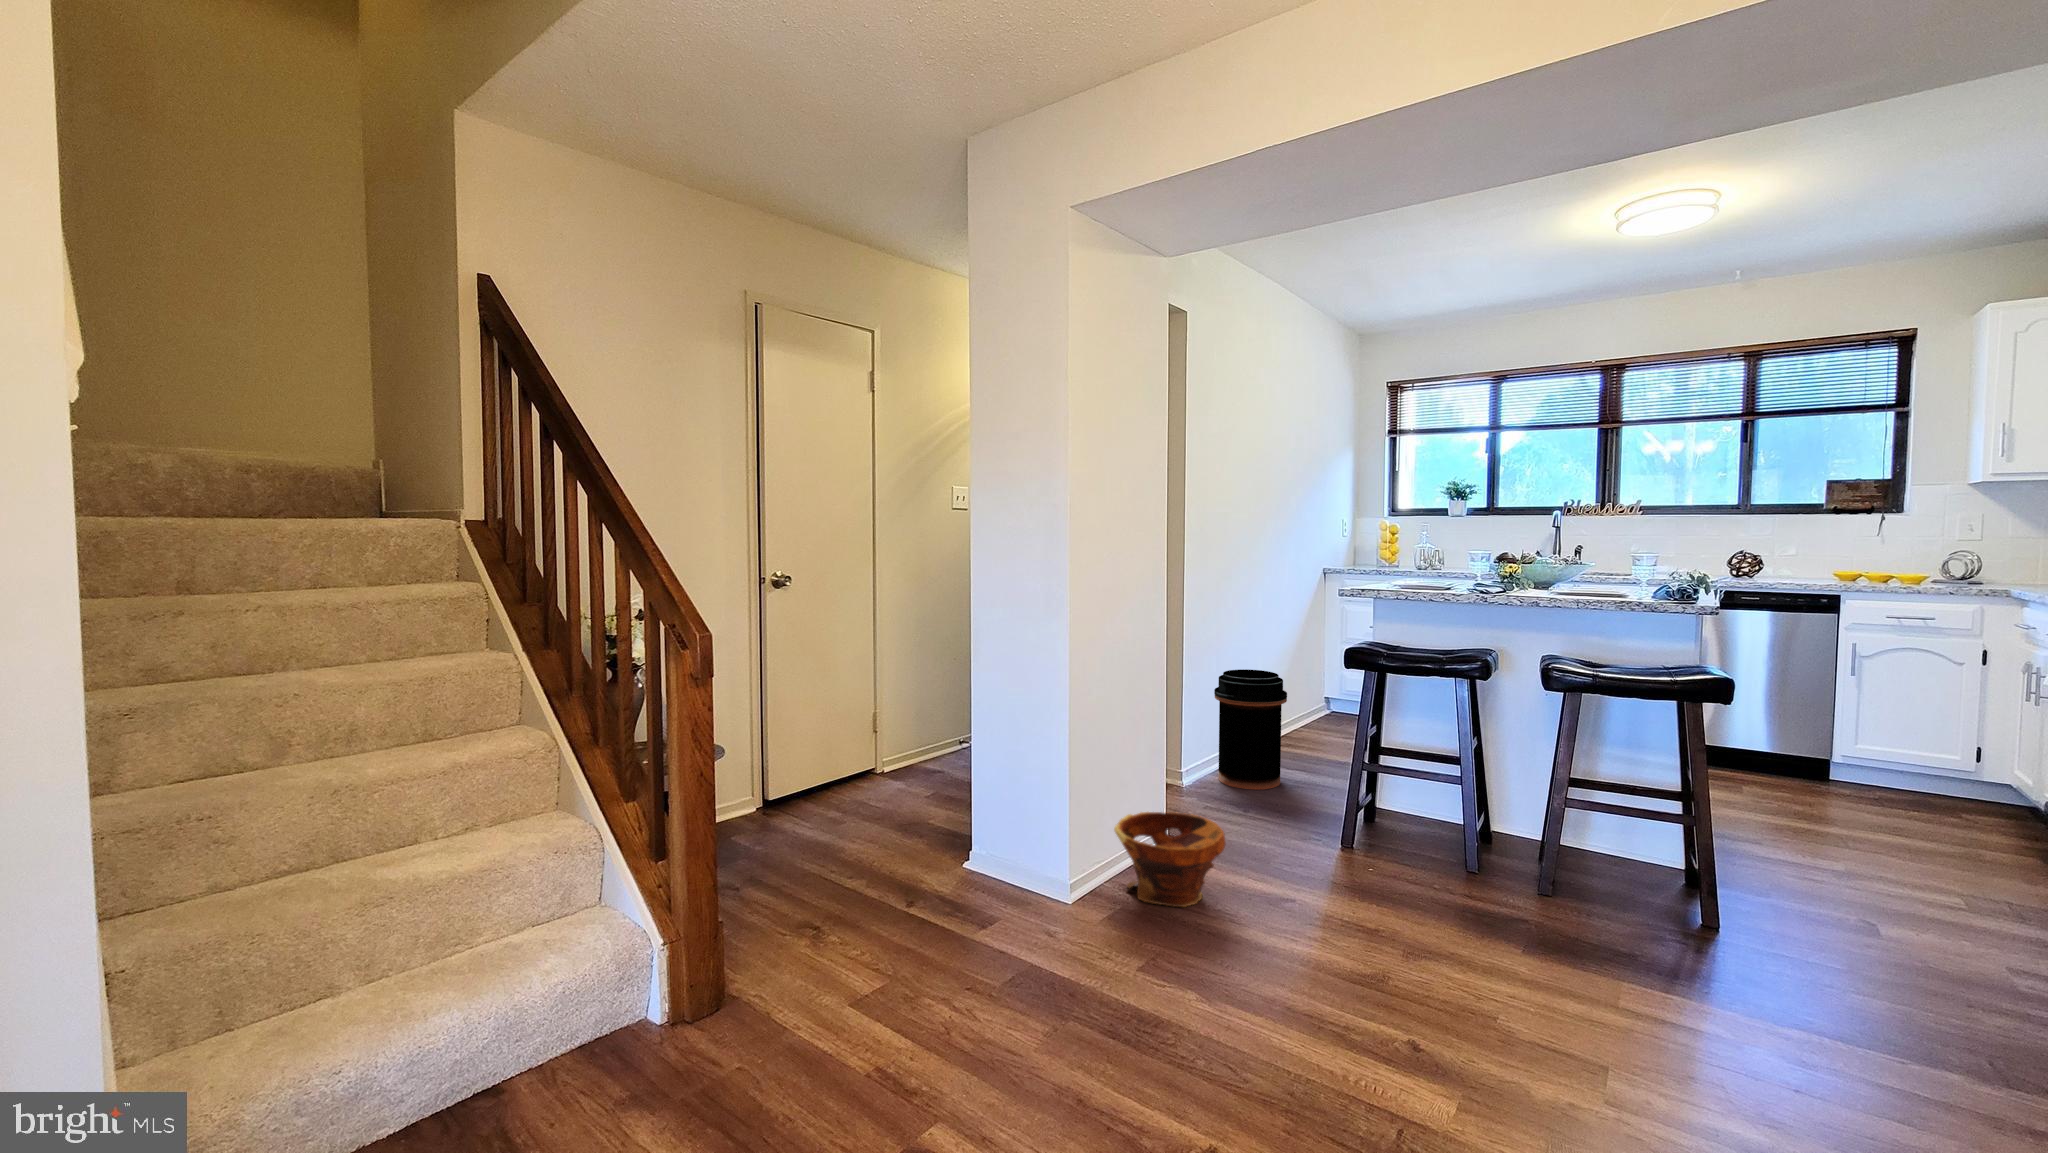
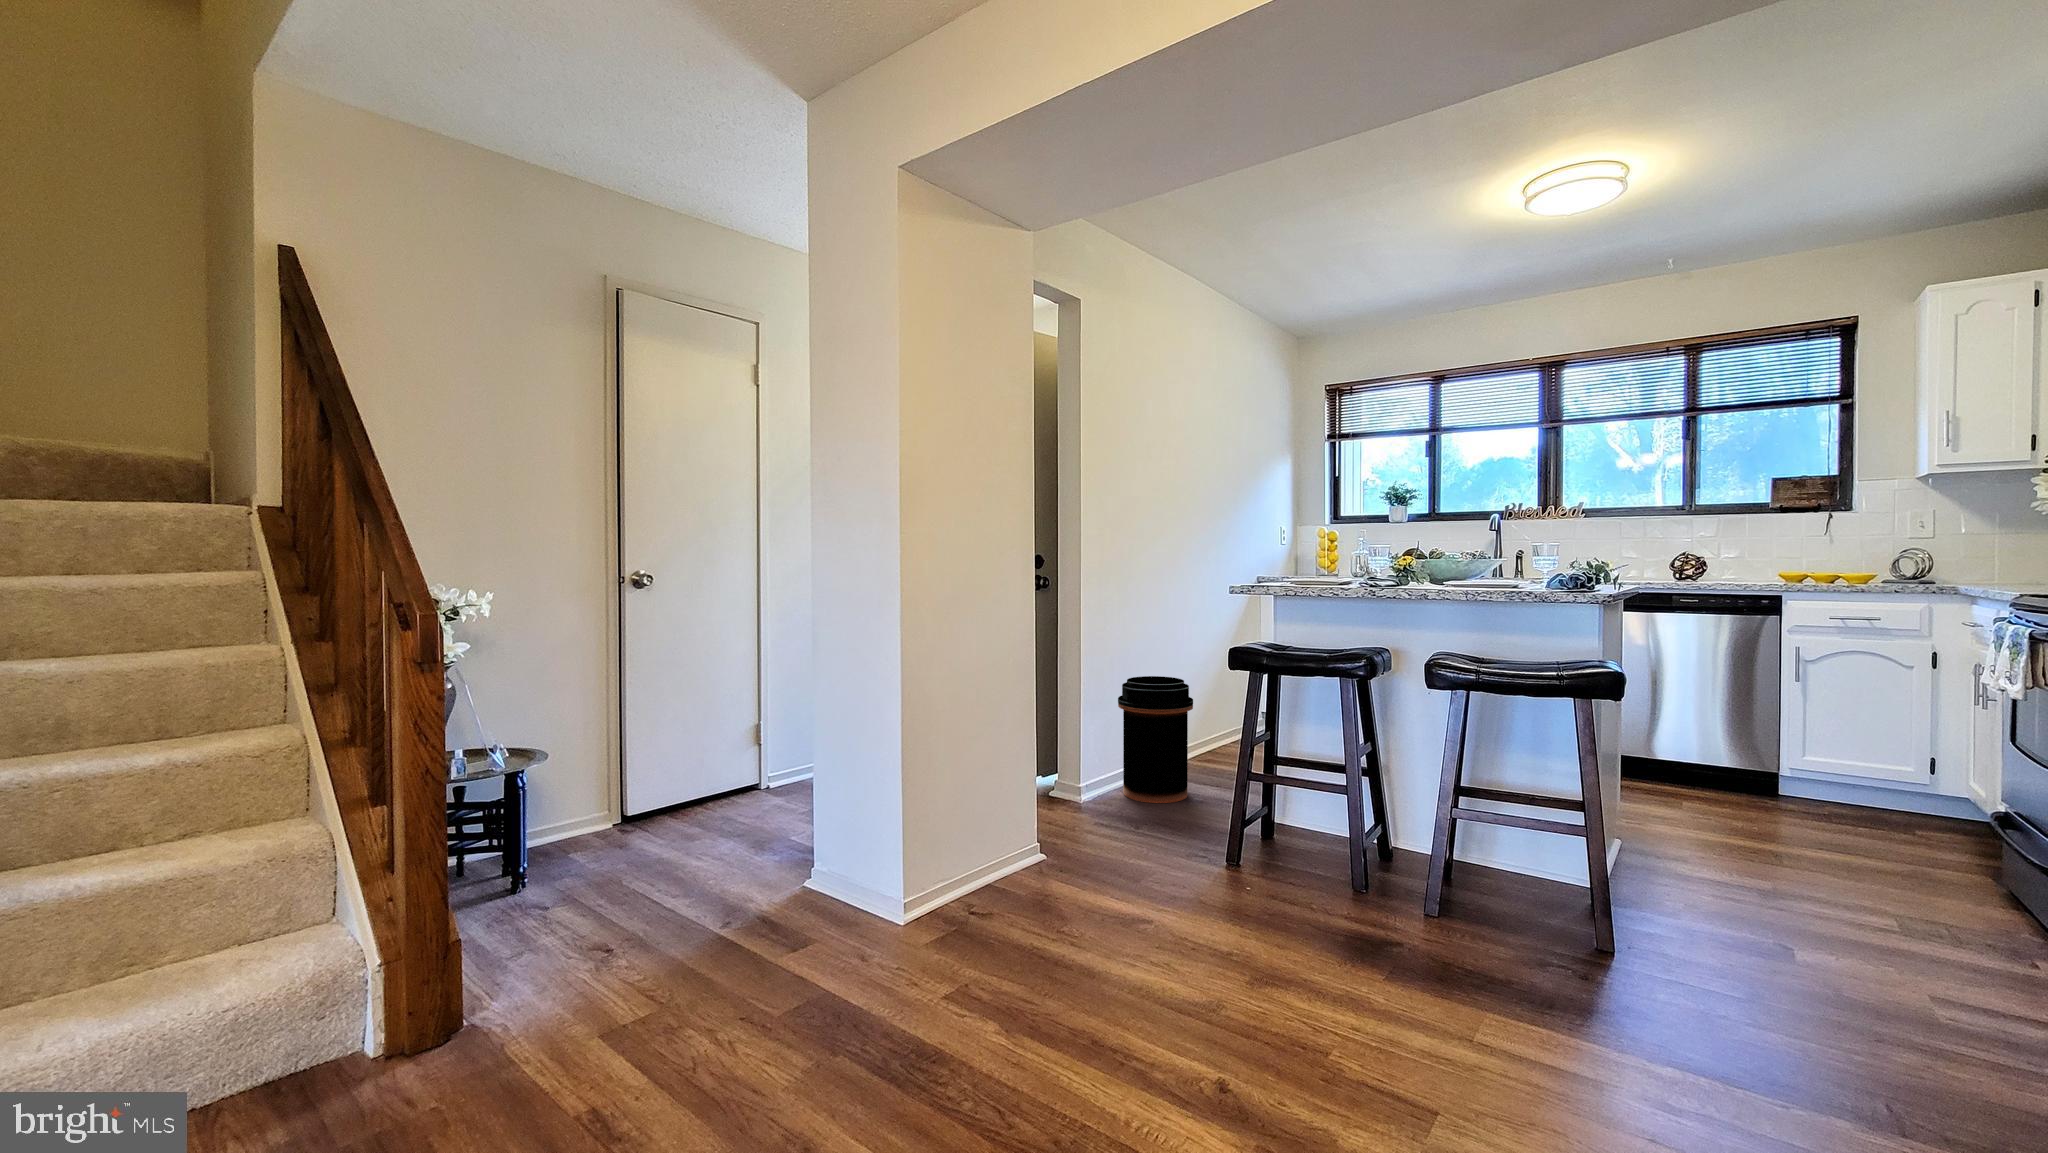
planter: present [1114,812,1226,907] -> none [954,822,1075,927]

